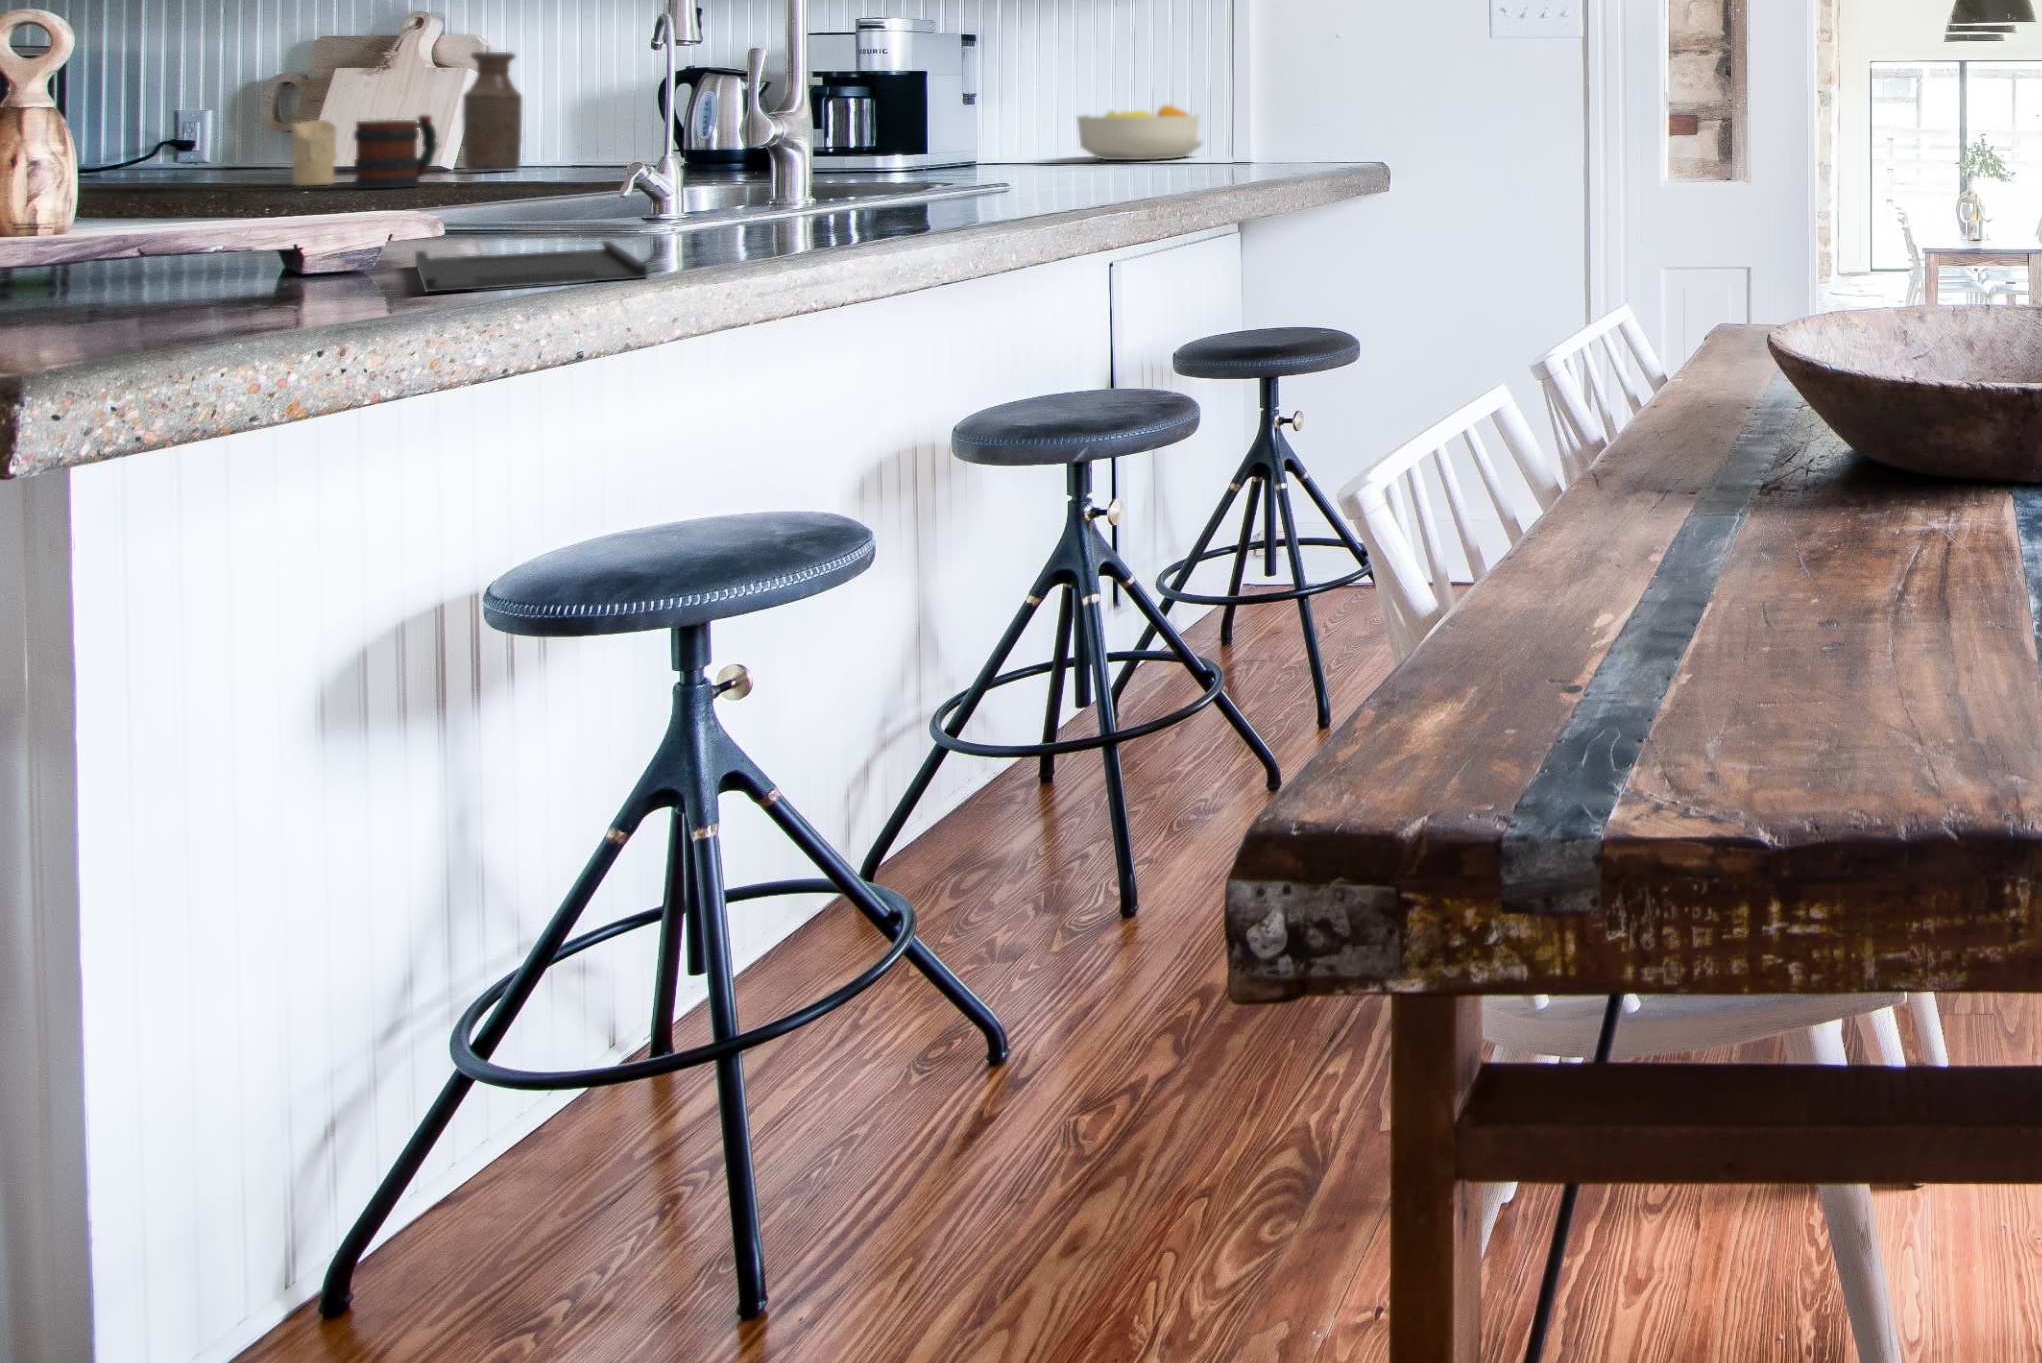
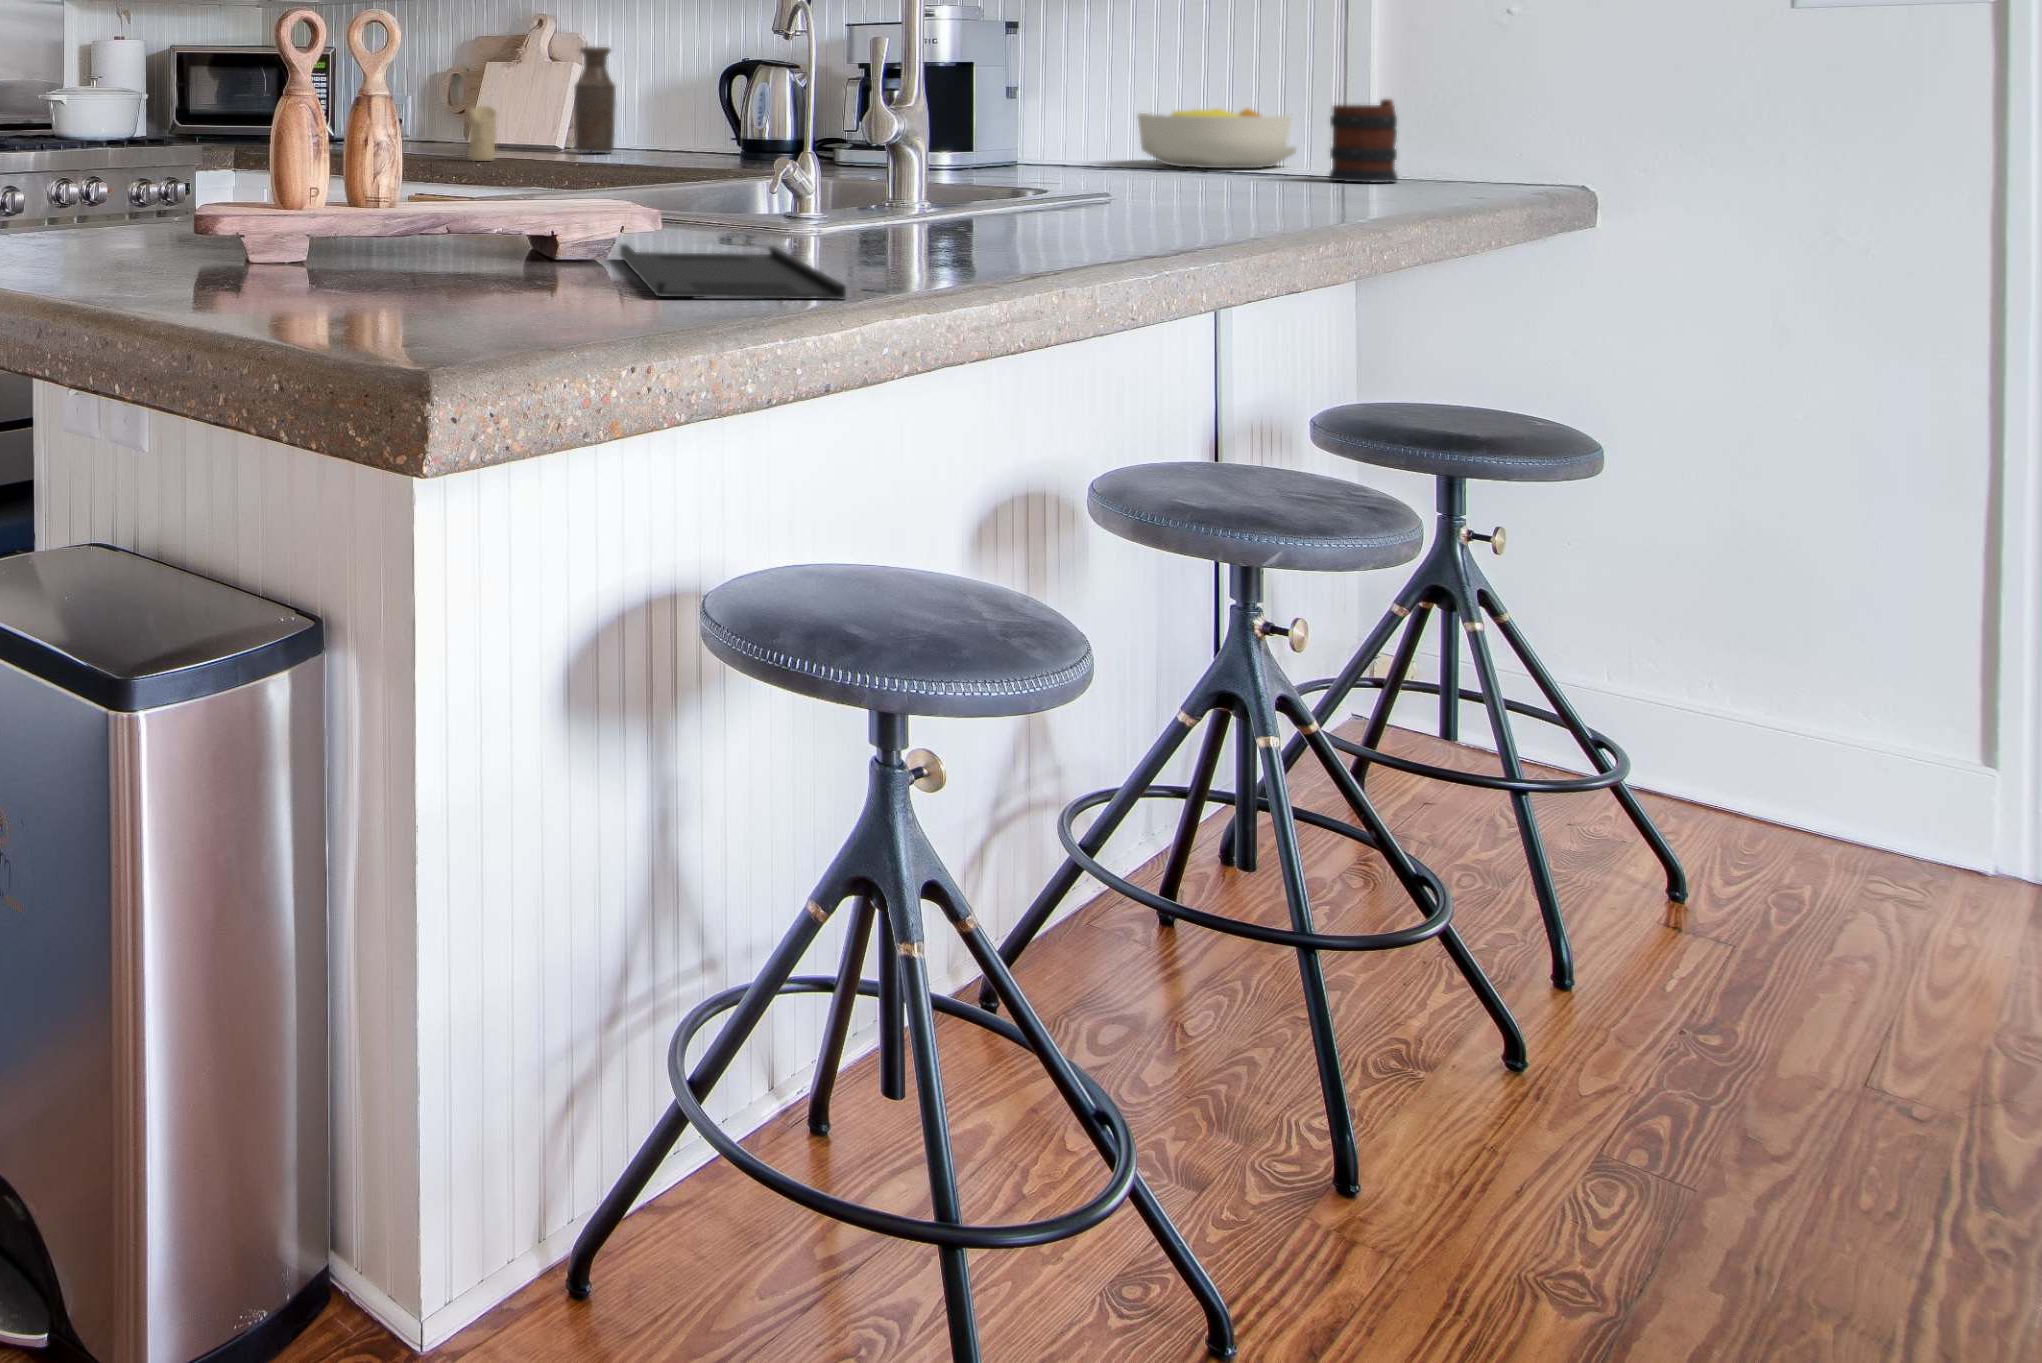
mug: present [353,115,438,188] -> present [1329,99,1398,183]

